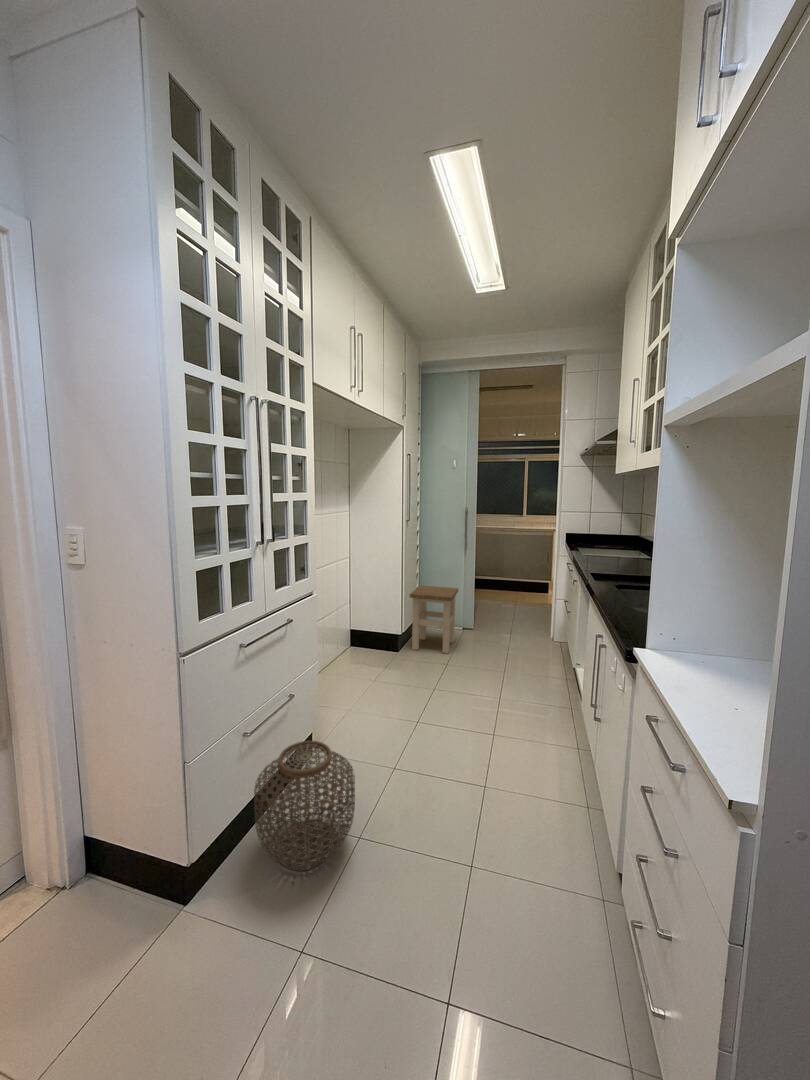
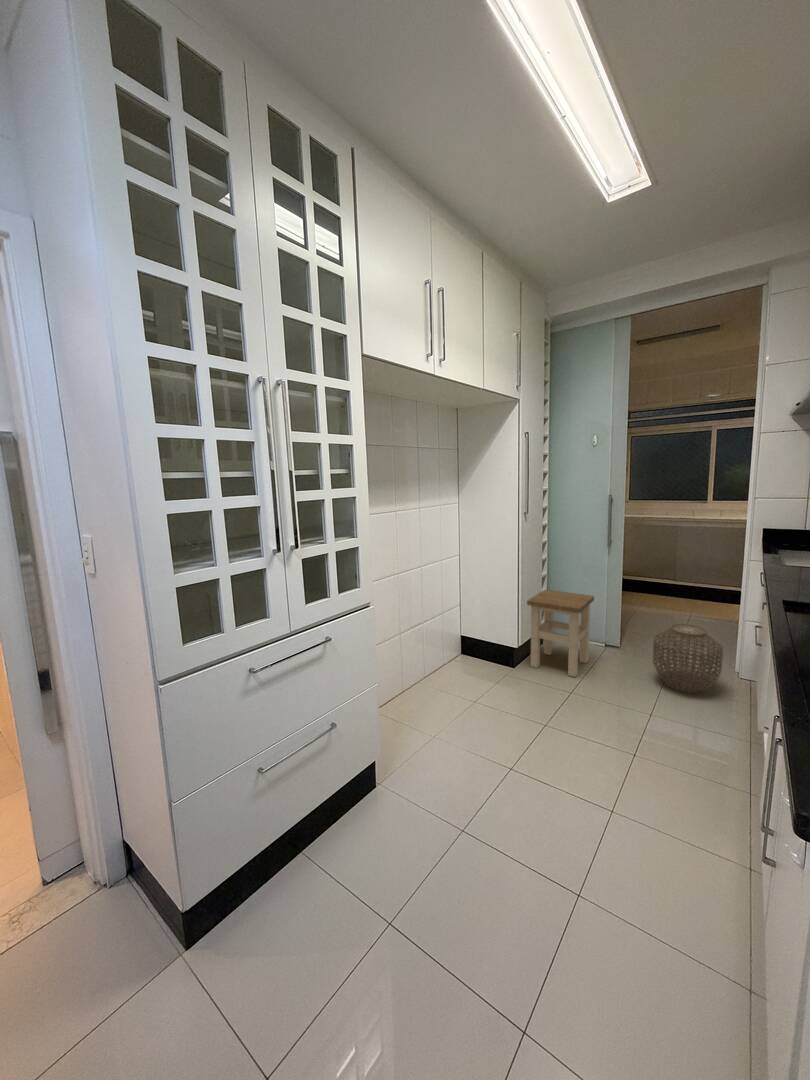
woven basket: present [254,741,355,870] -> present [653,624,723,693]

